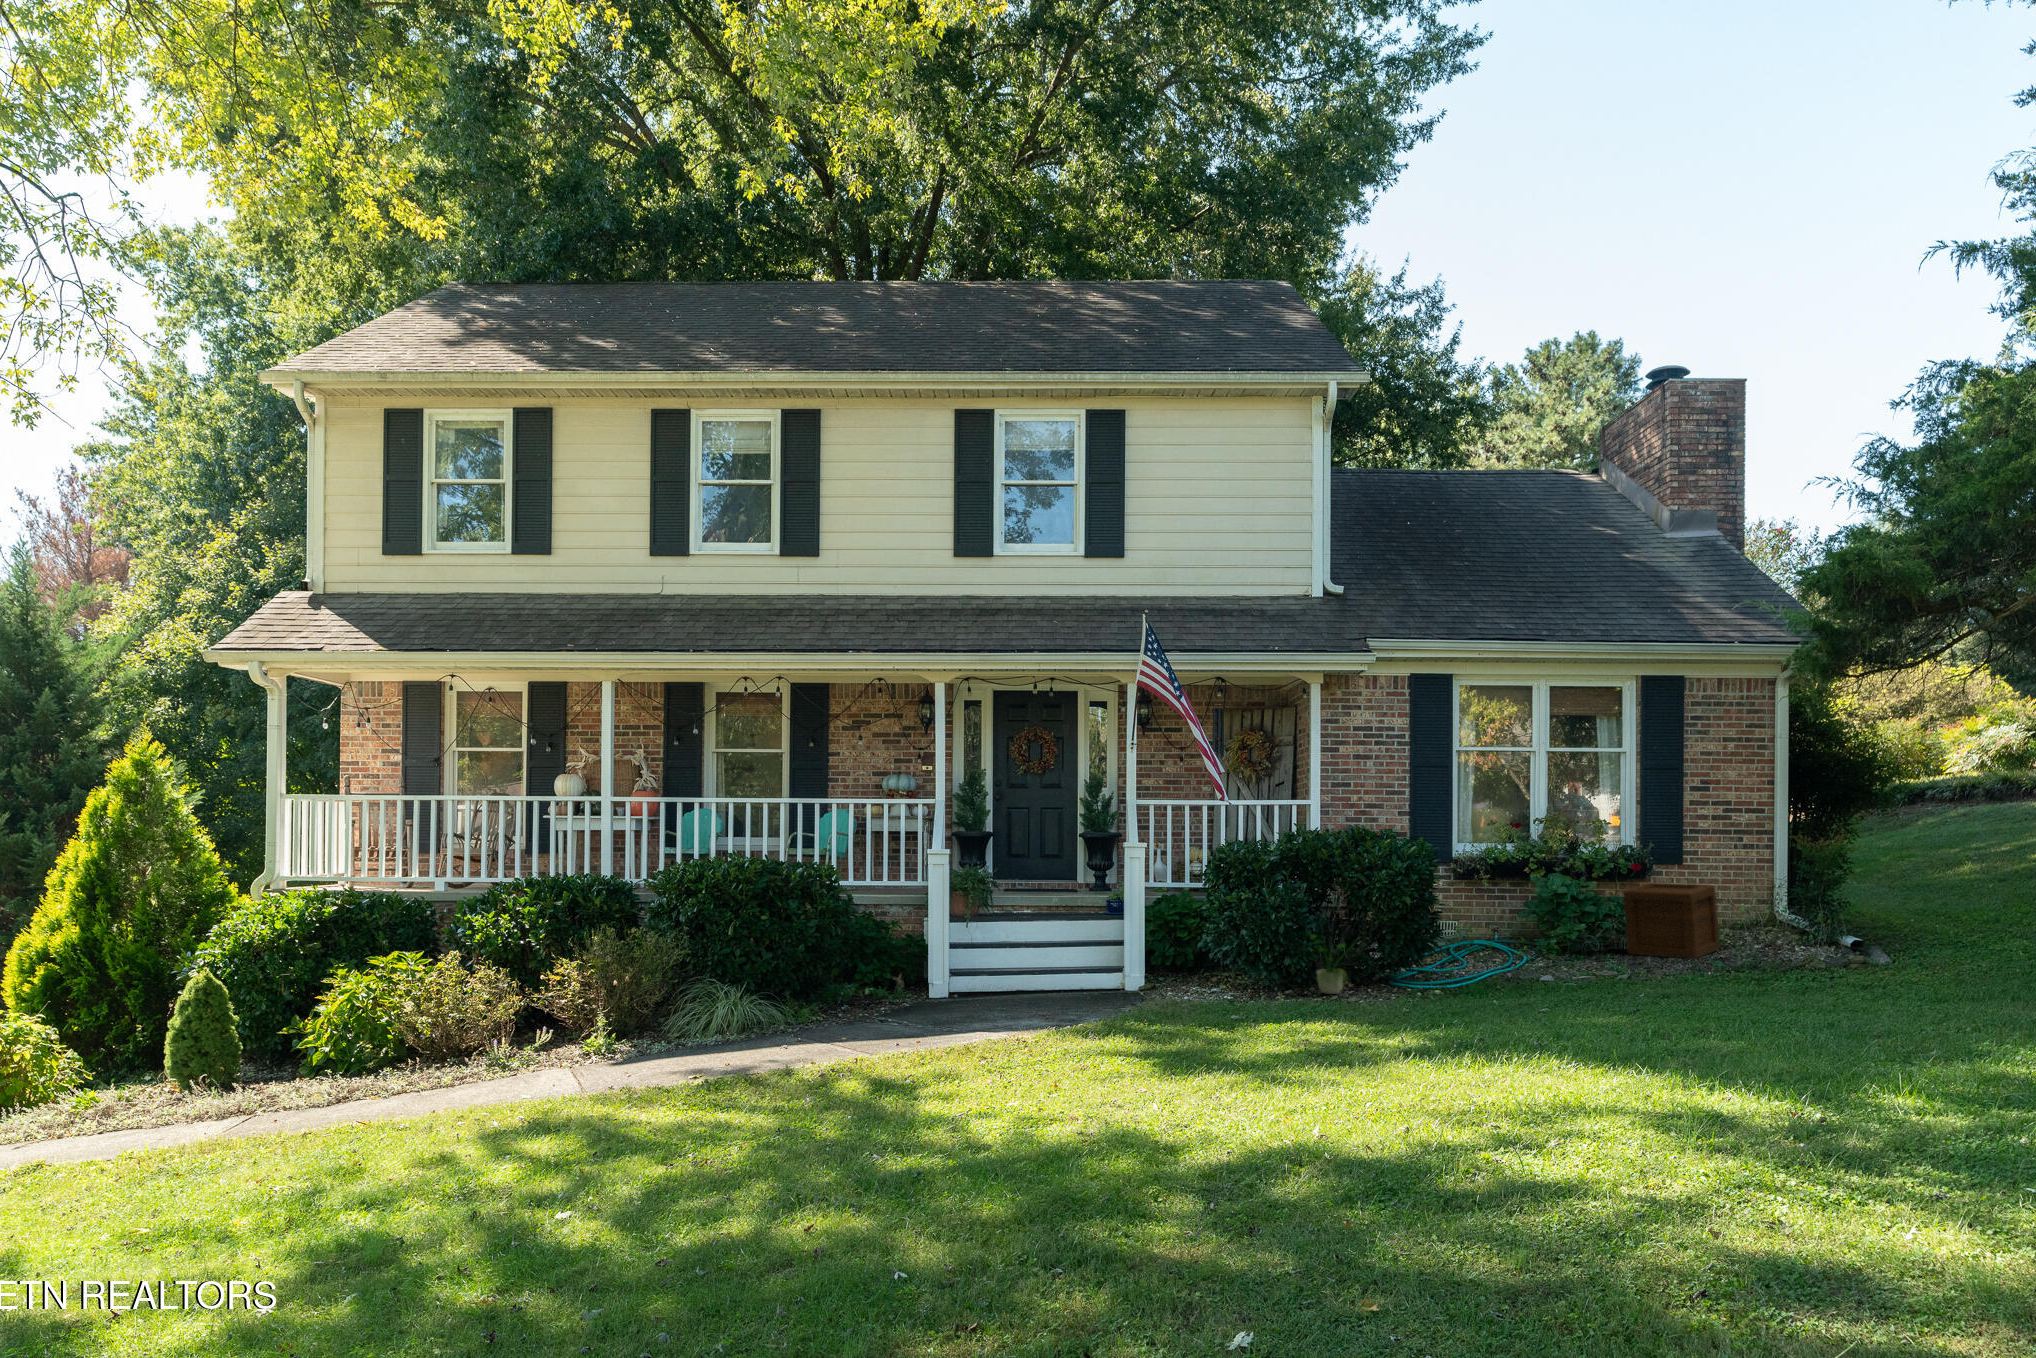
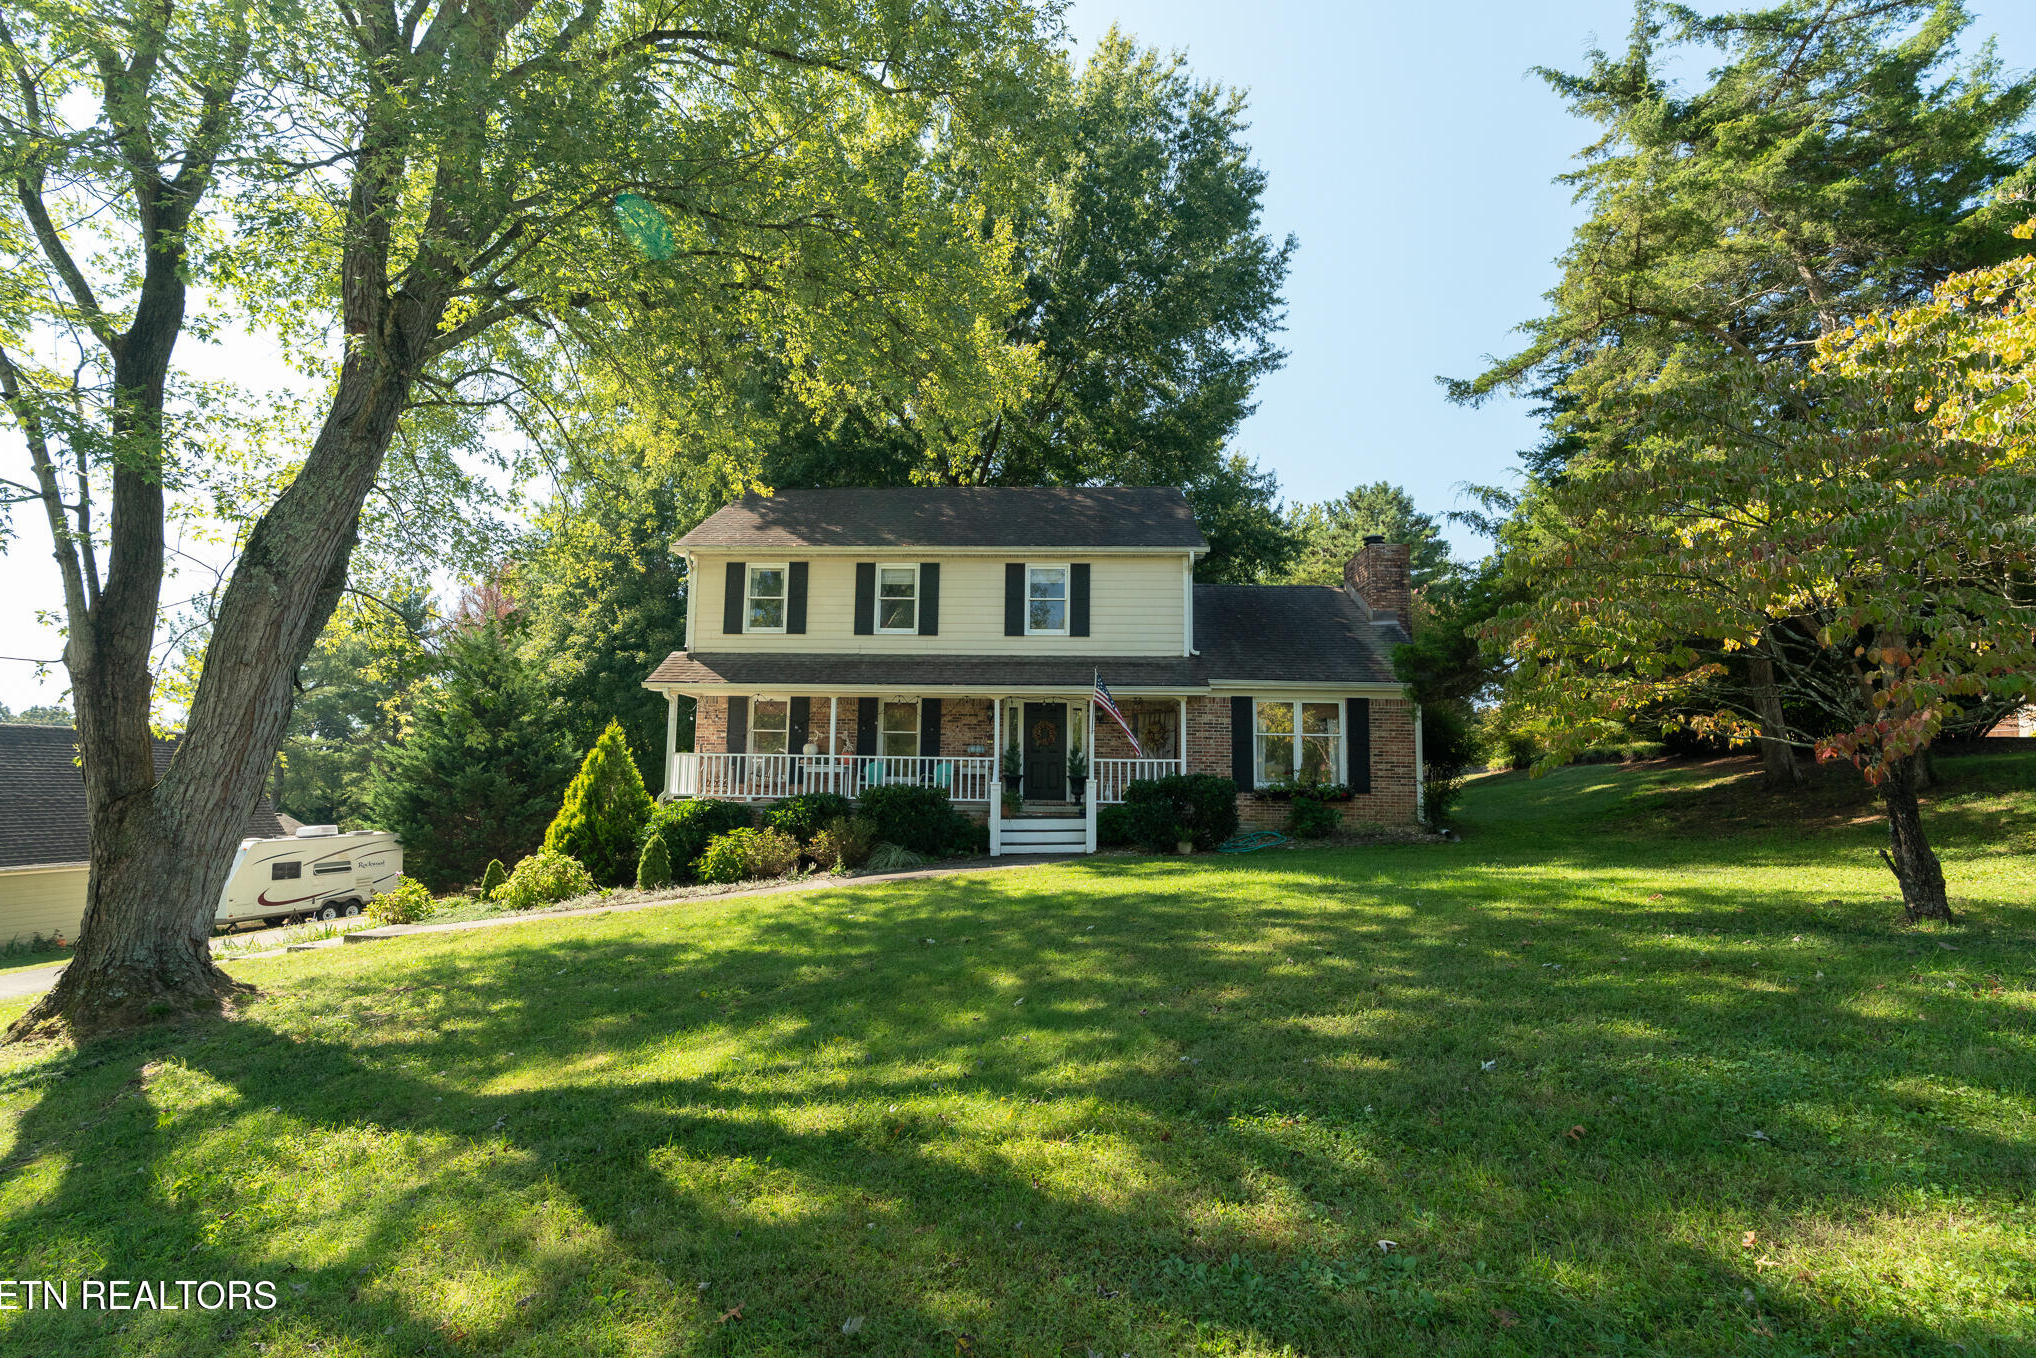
wooden crate: present [1623,883,1720,958] -> none [1337,804,1385,842]

